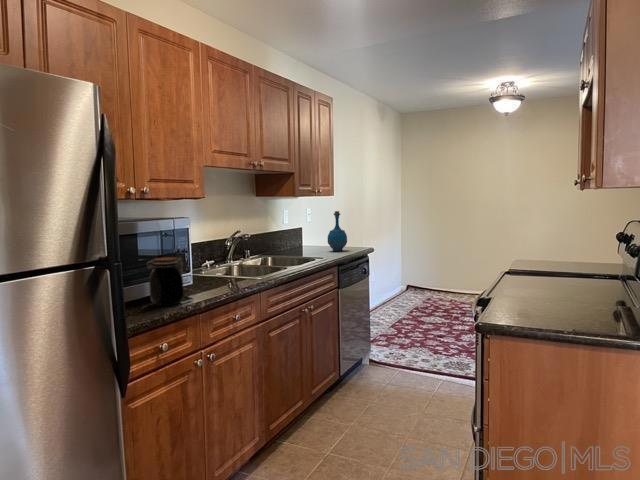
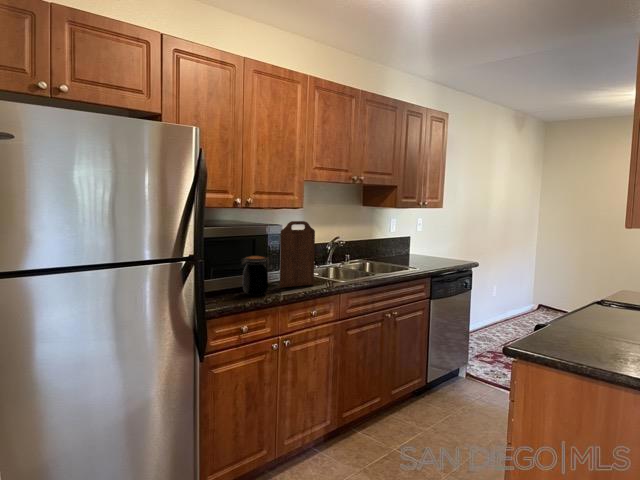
bottle: present [328,211,347,251] -> none [430,224,450,263]
cutting board: none [188,212,228,293] -> present [280,221,315,288]

